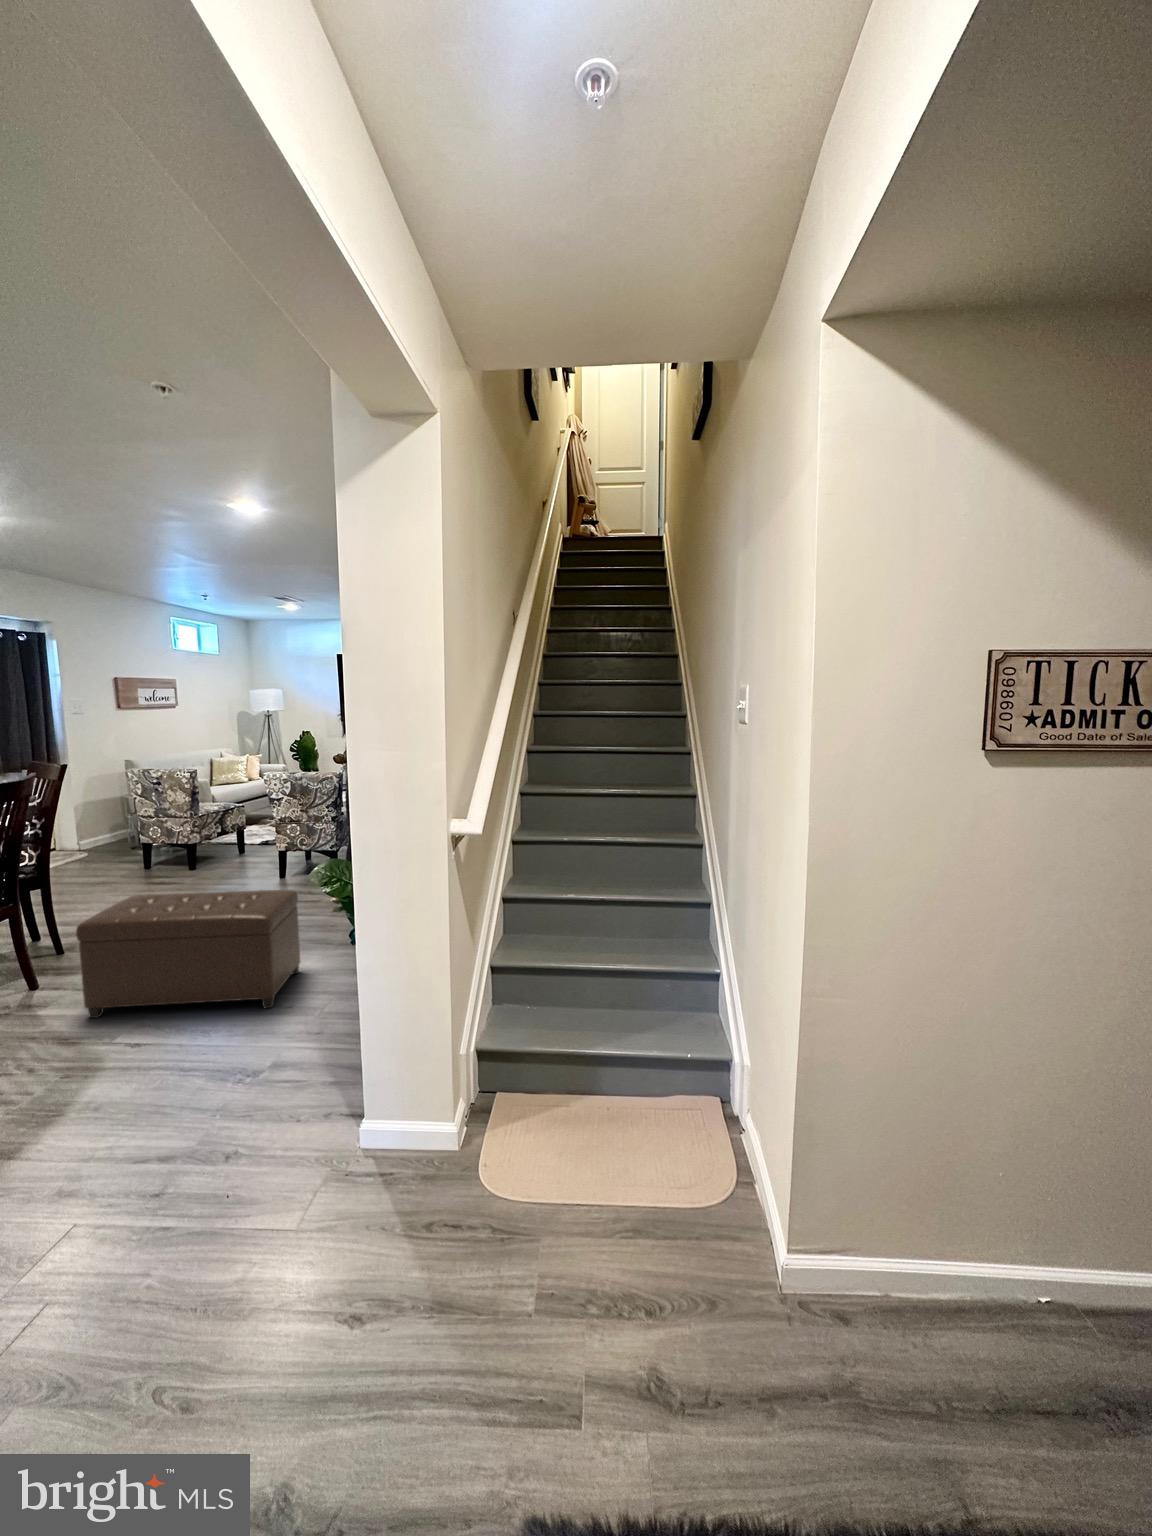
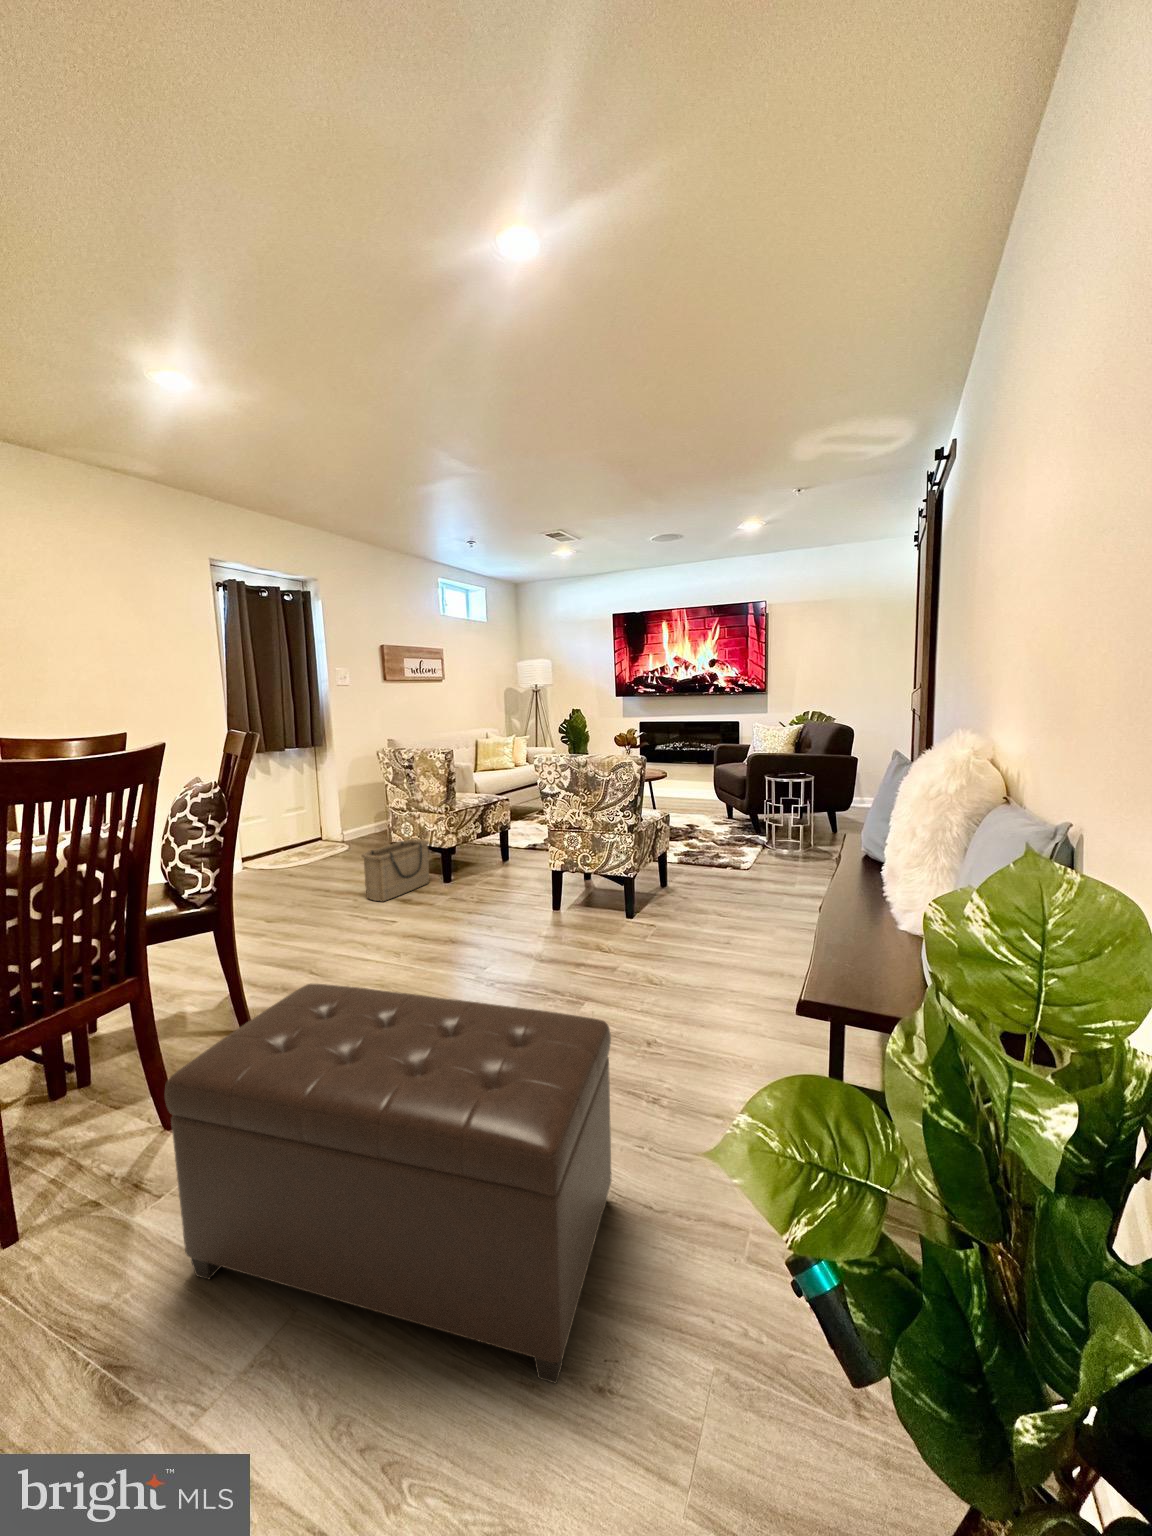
basket: none [118,838,177,885] -> present [361,839,429,901]

